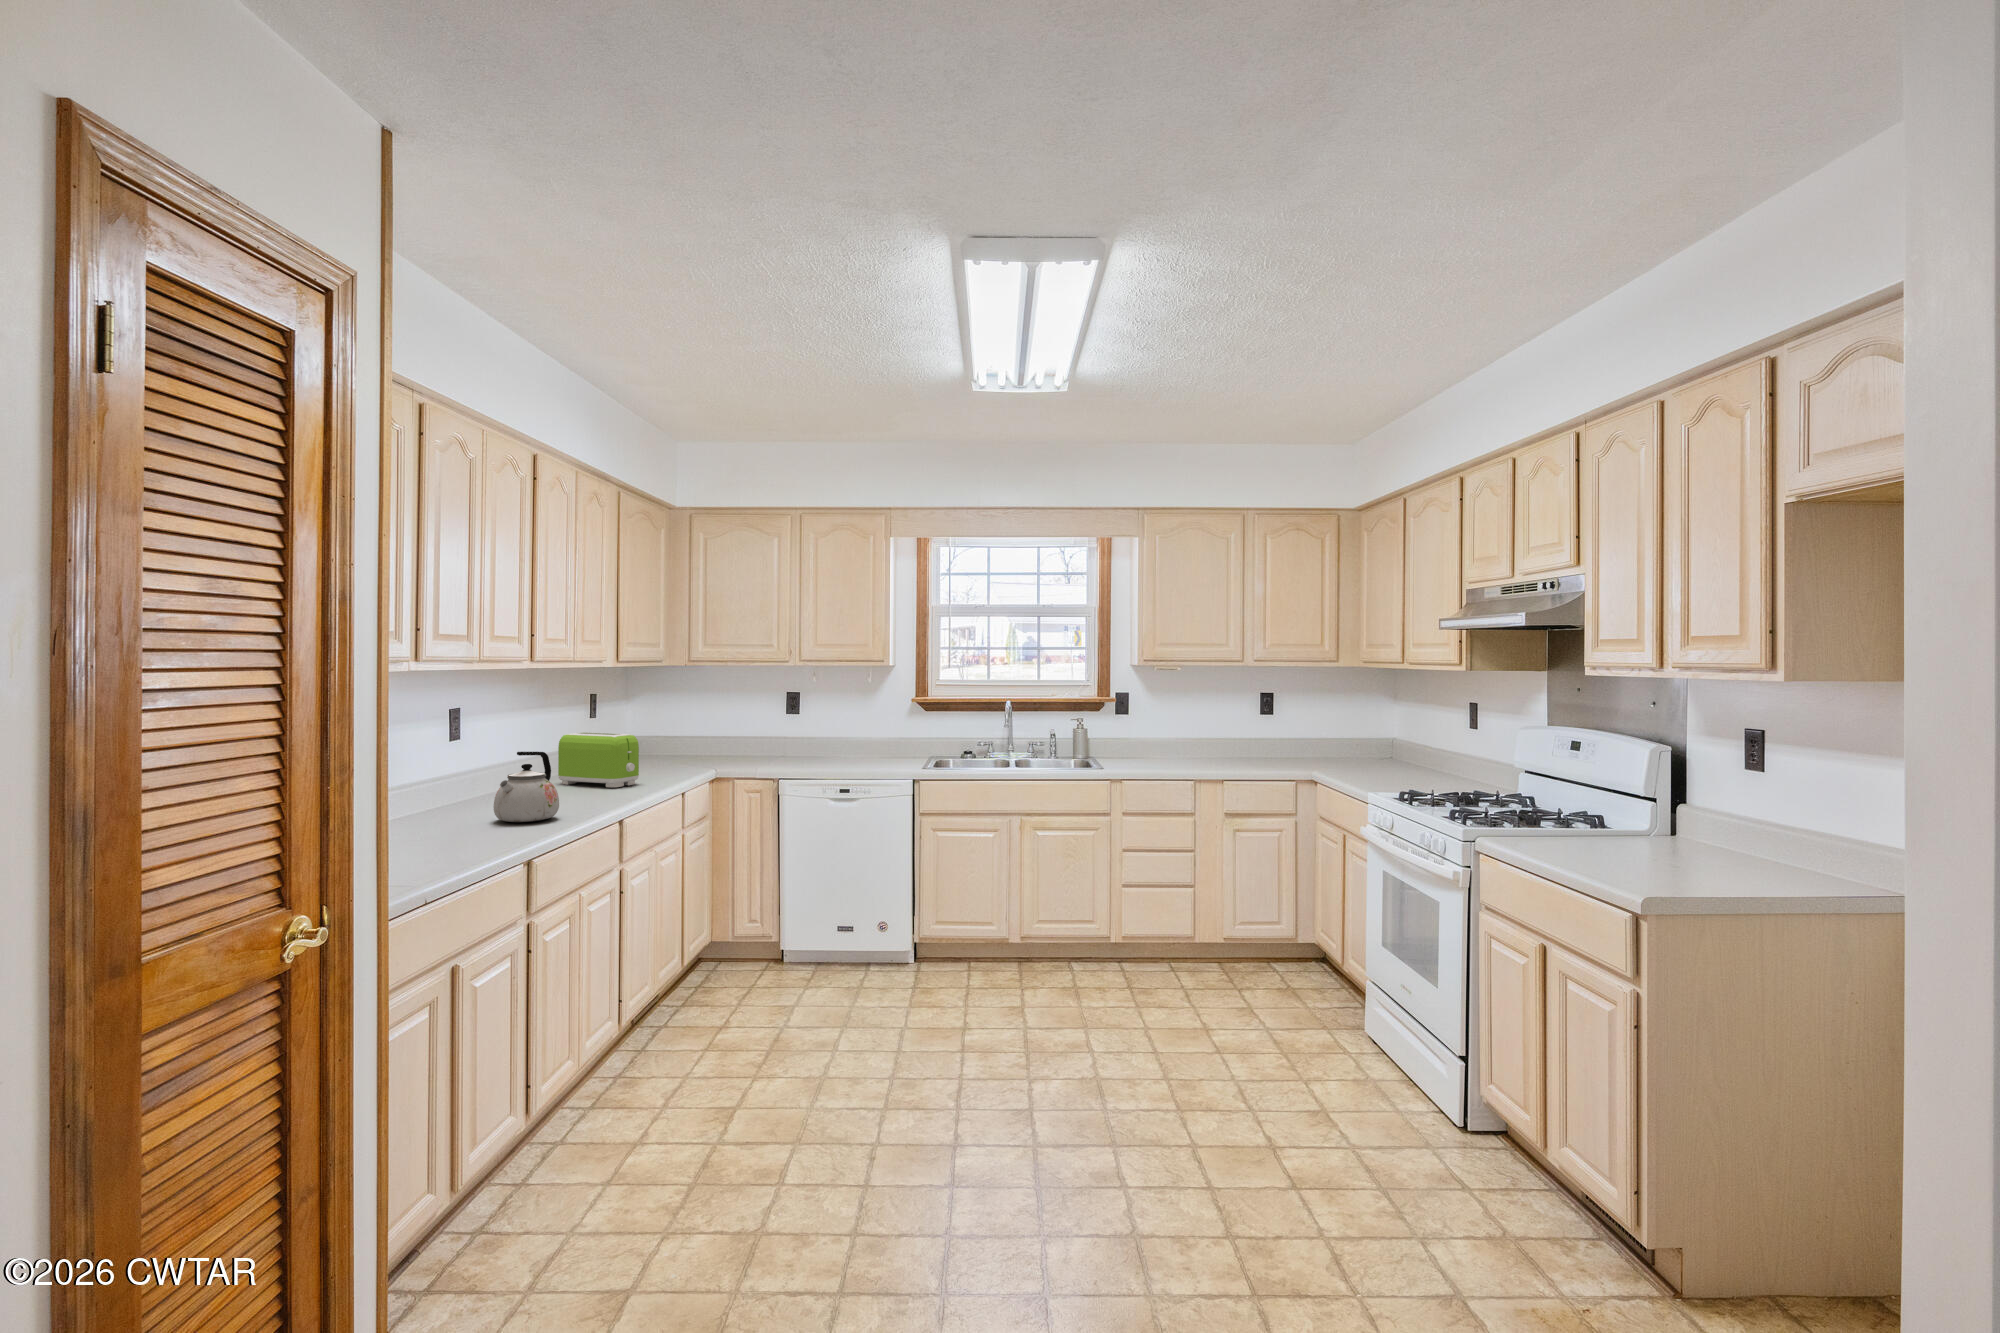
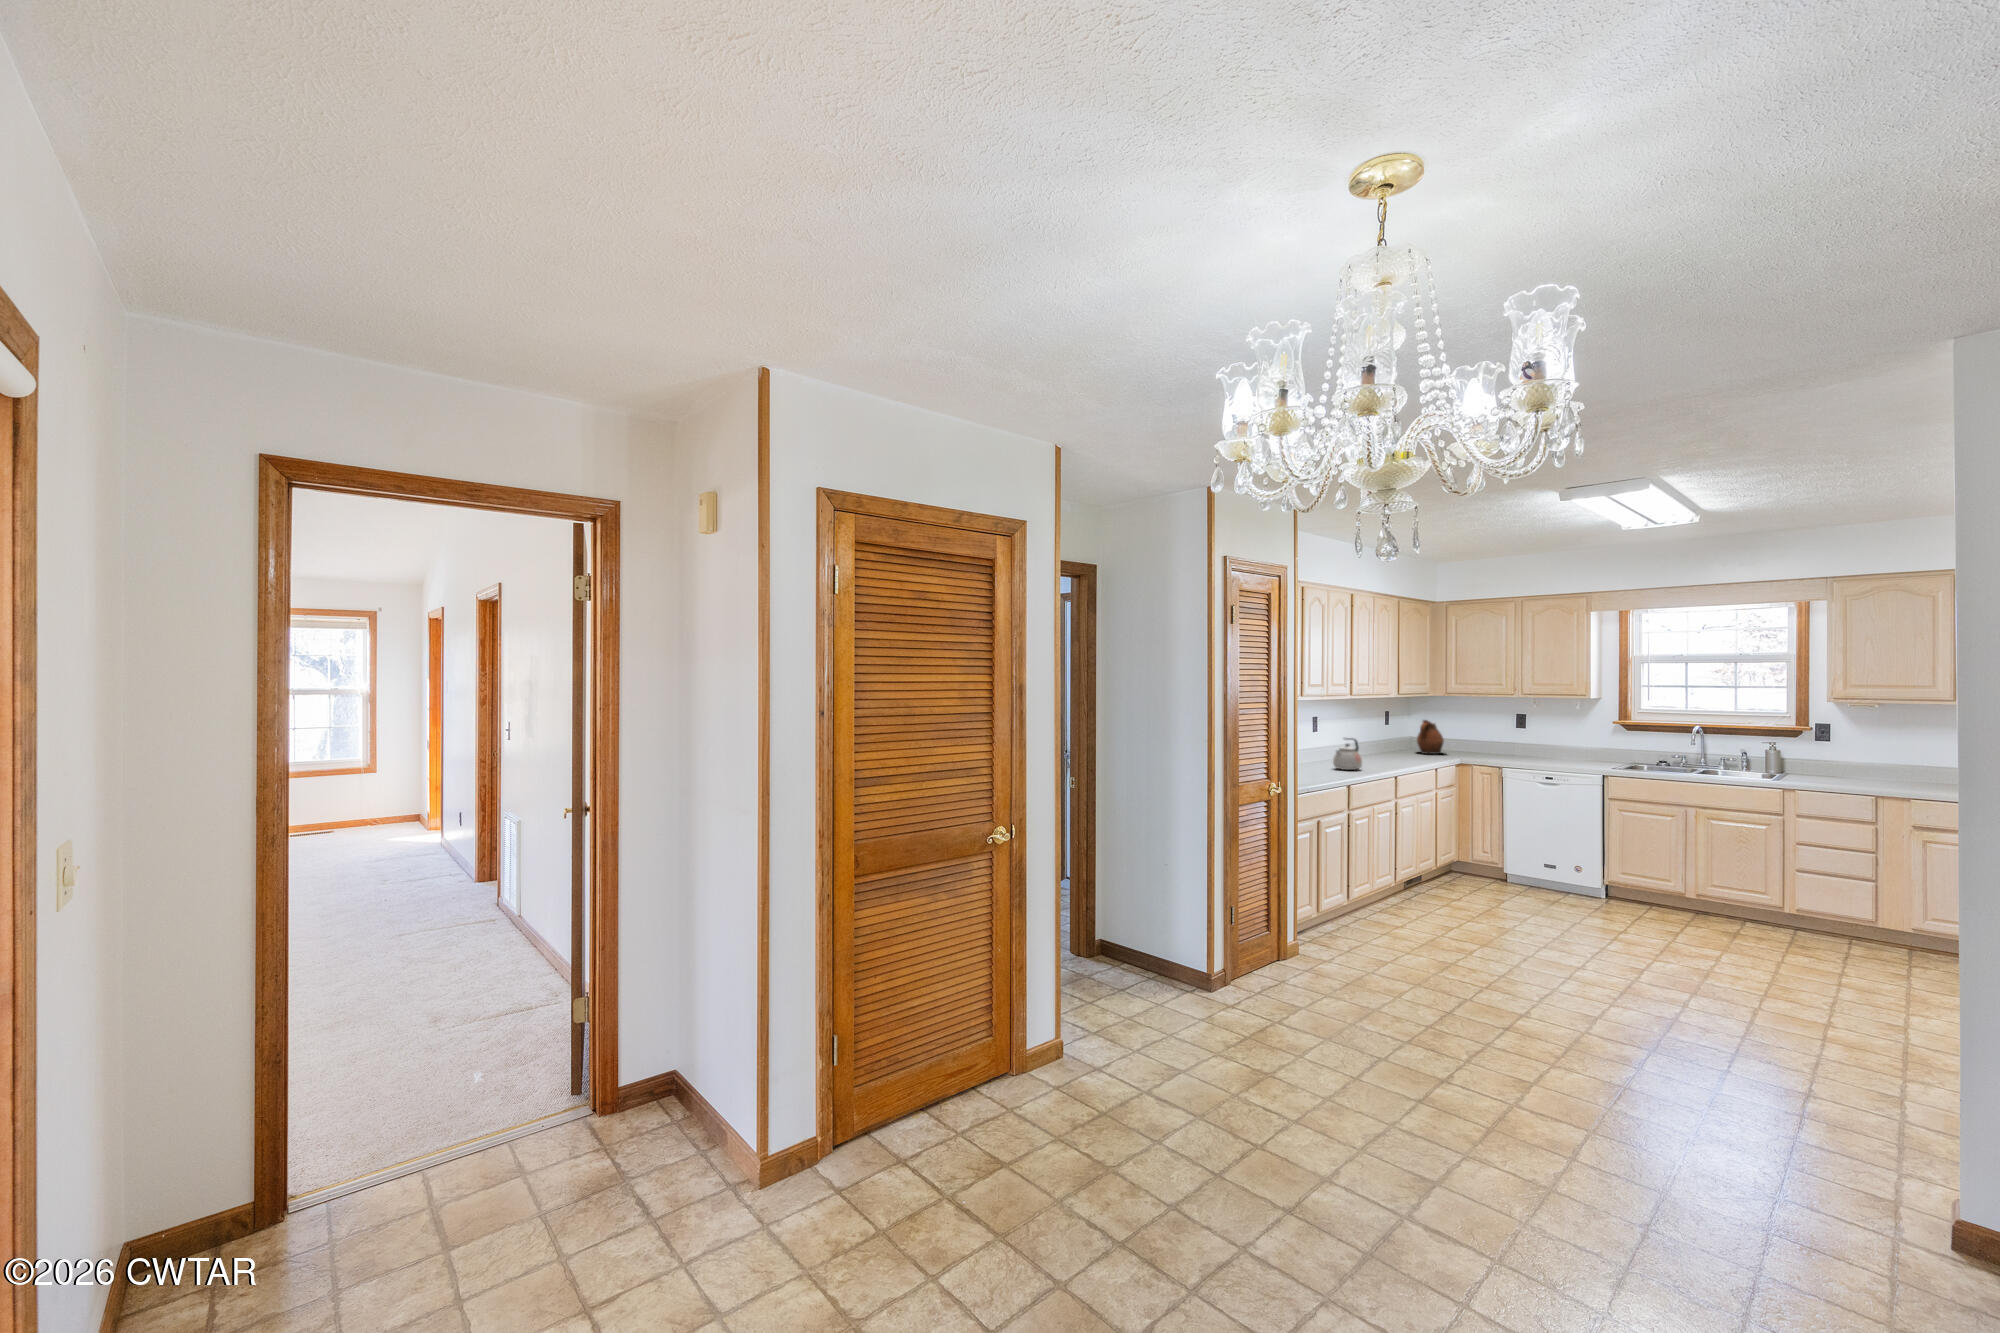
ceramic pitcher: none [636,706,694,764] -> present [1417,720,1444,754]
toaster: present [558,732,639,787] -> none [1366,732,1408,762]

